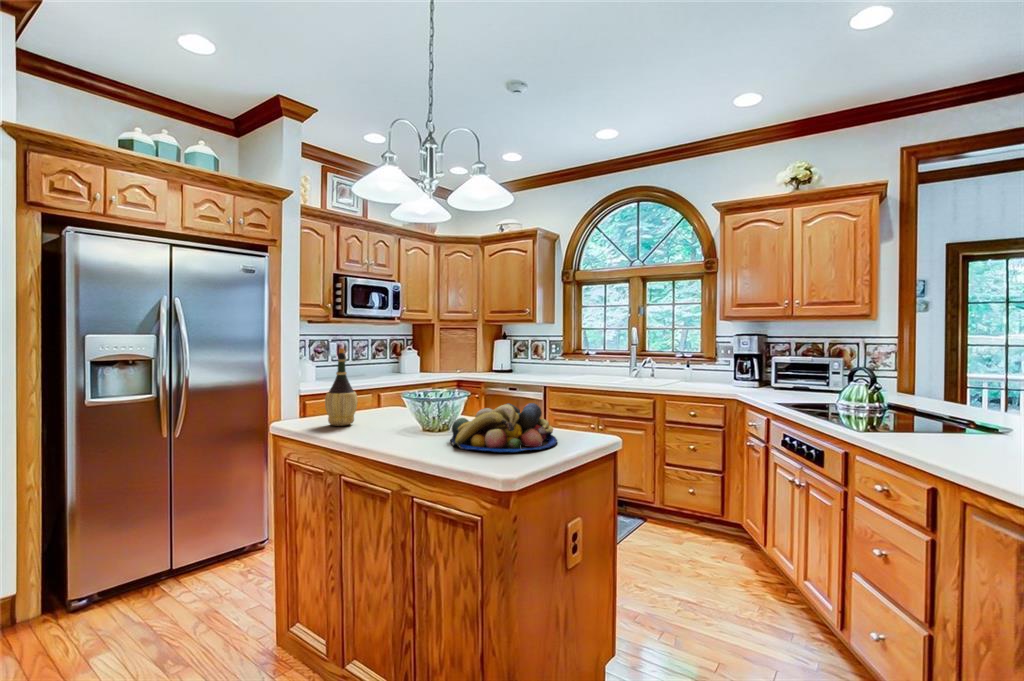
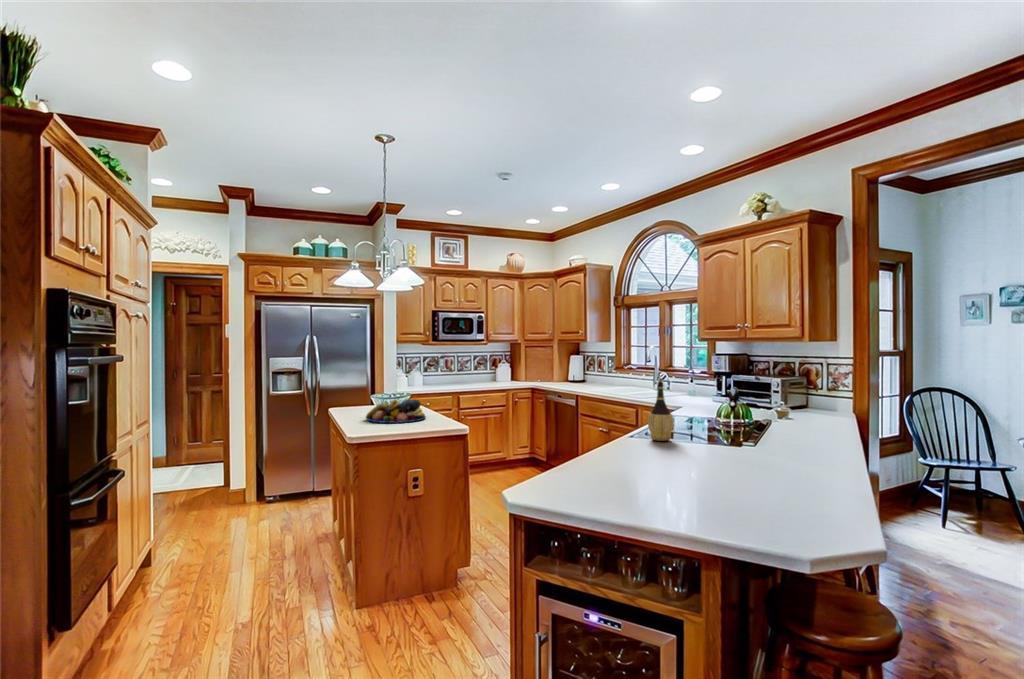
wine bottle: present [325,348,358,426] -> present [648,378,674,441]

